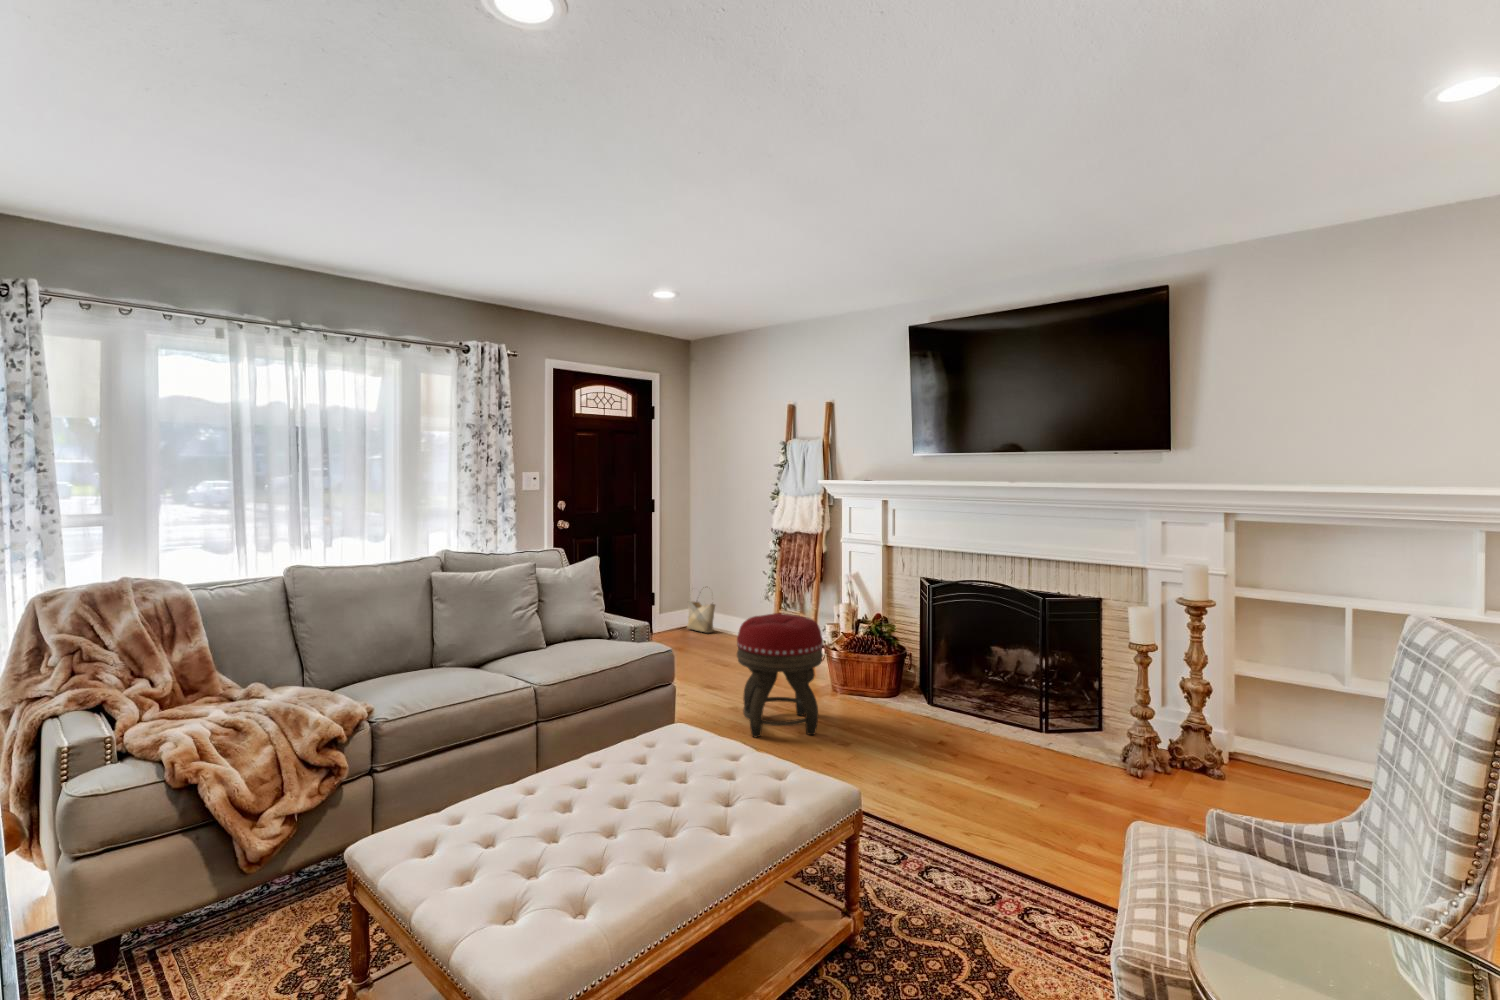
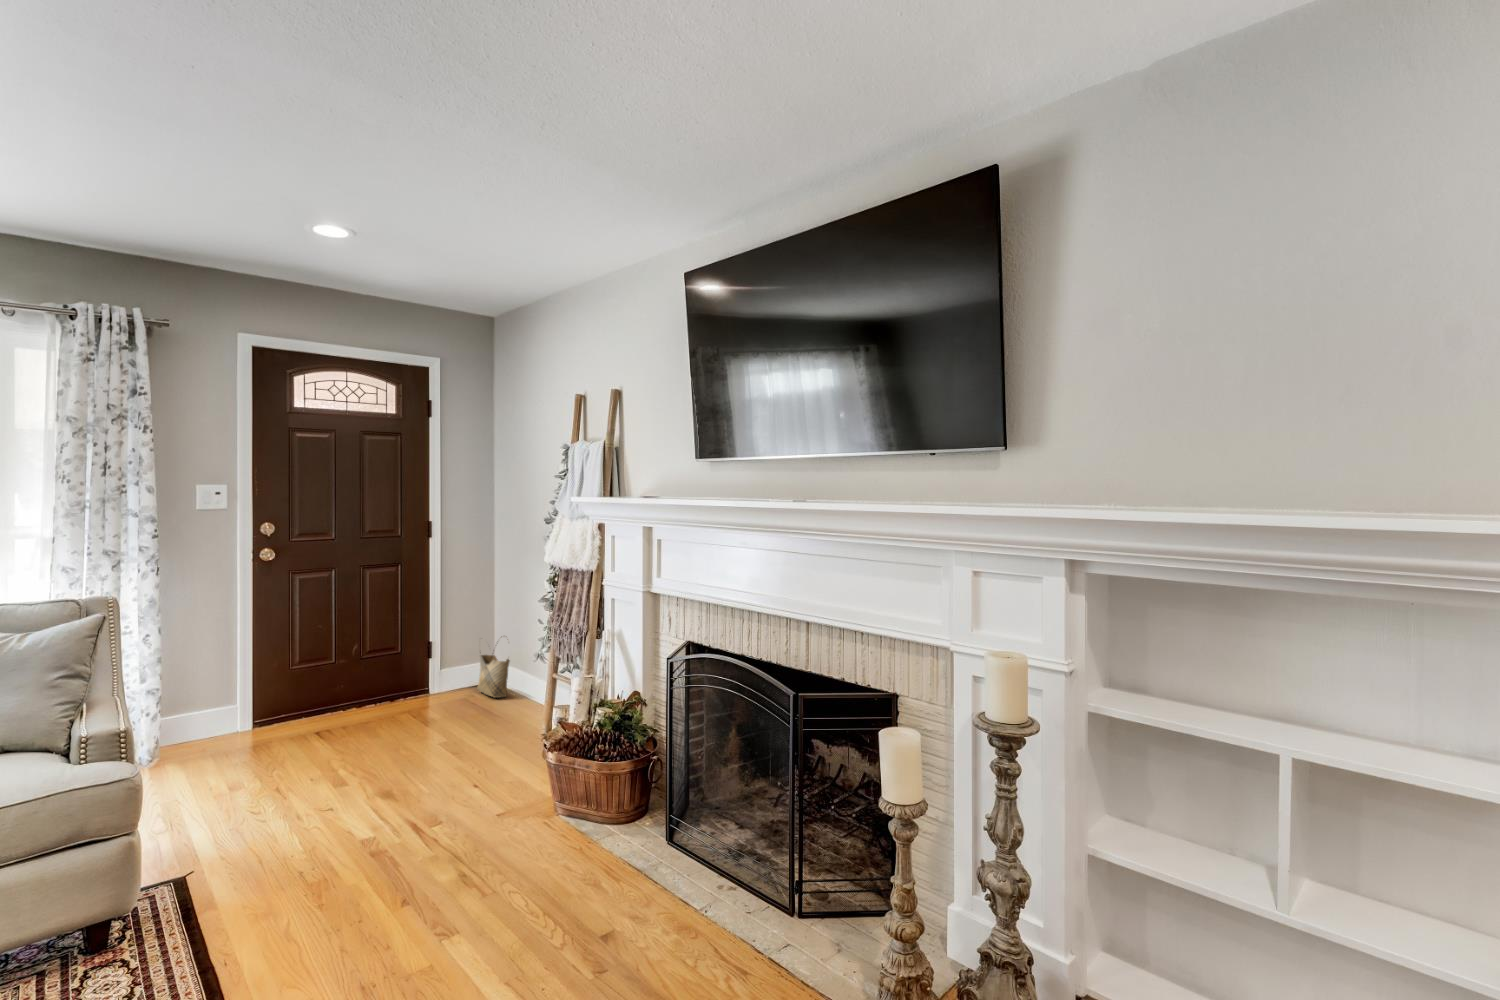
footstool: present [737,613,823,737] -> none [310,701,462,911]

